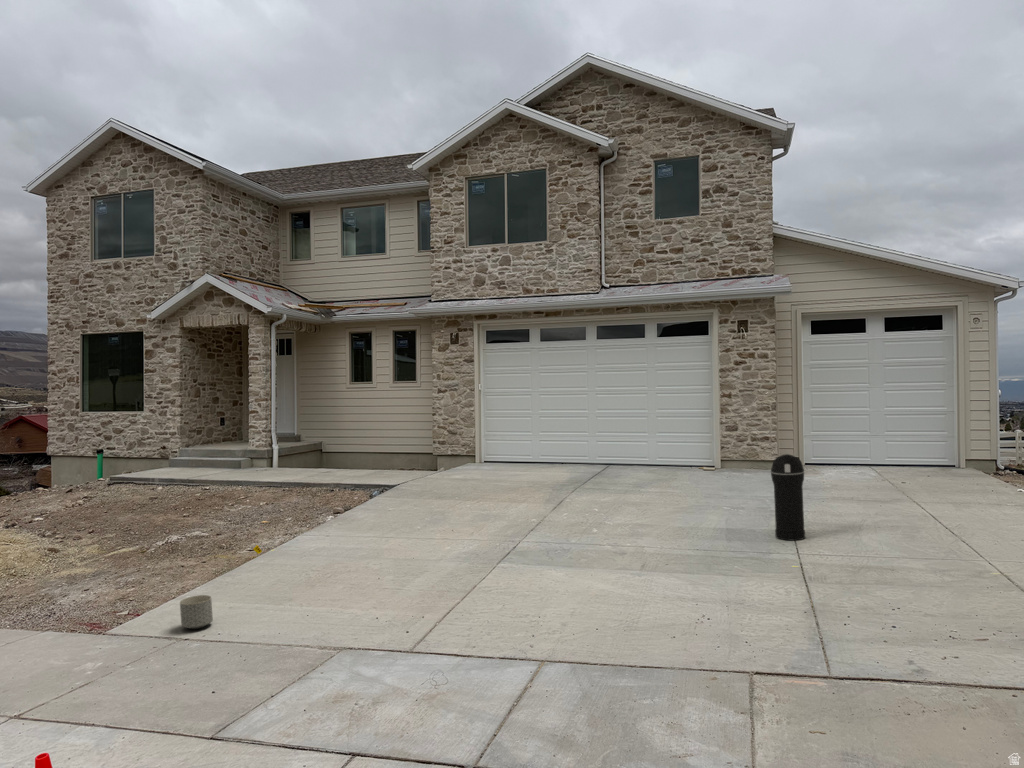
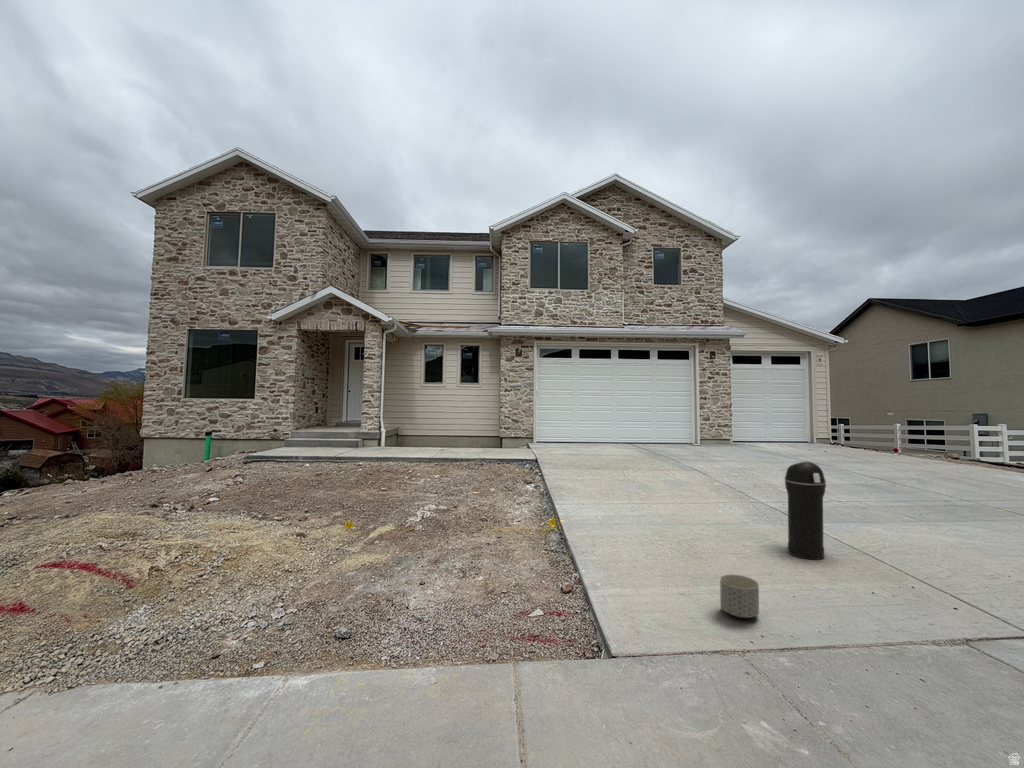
trash can: present [771,454,805,540] -> present [785,462,826,560]

